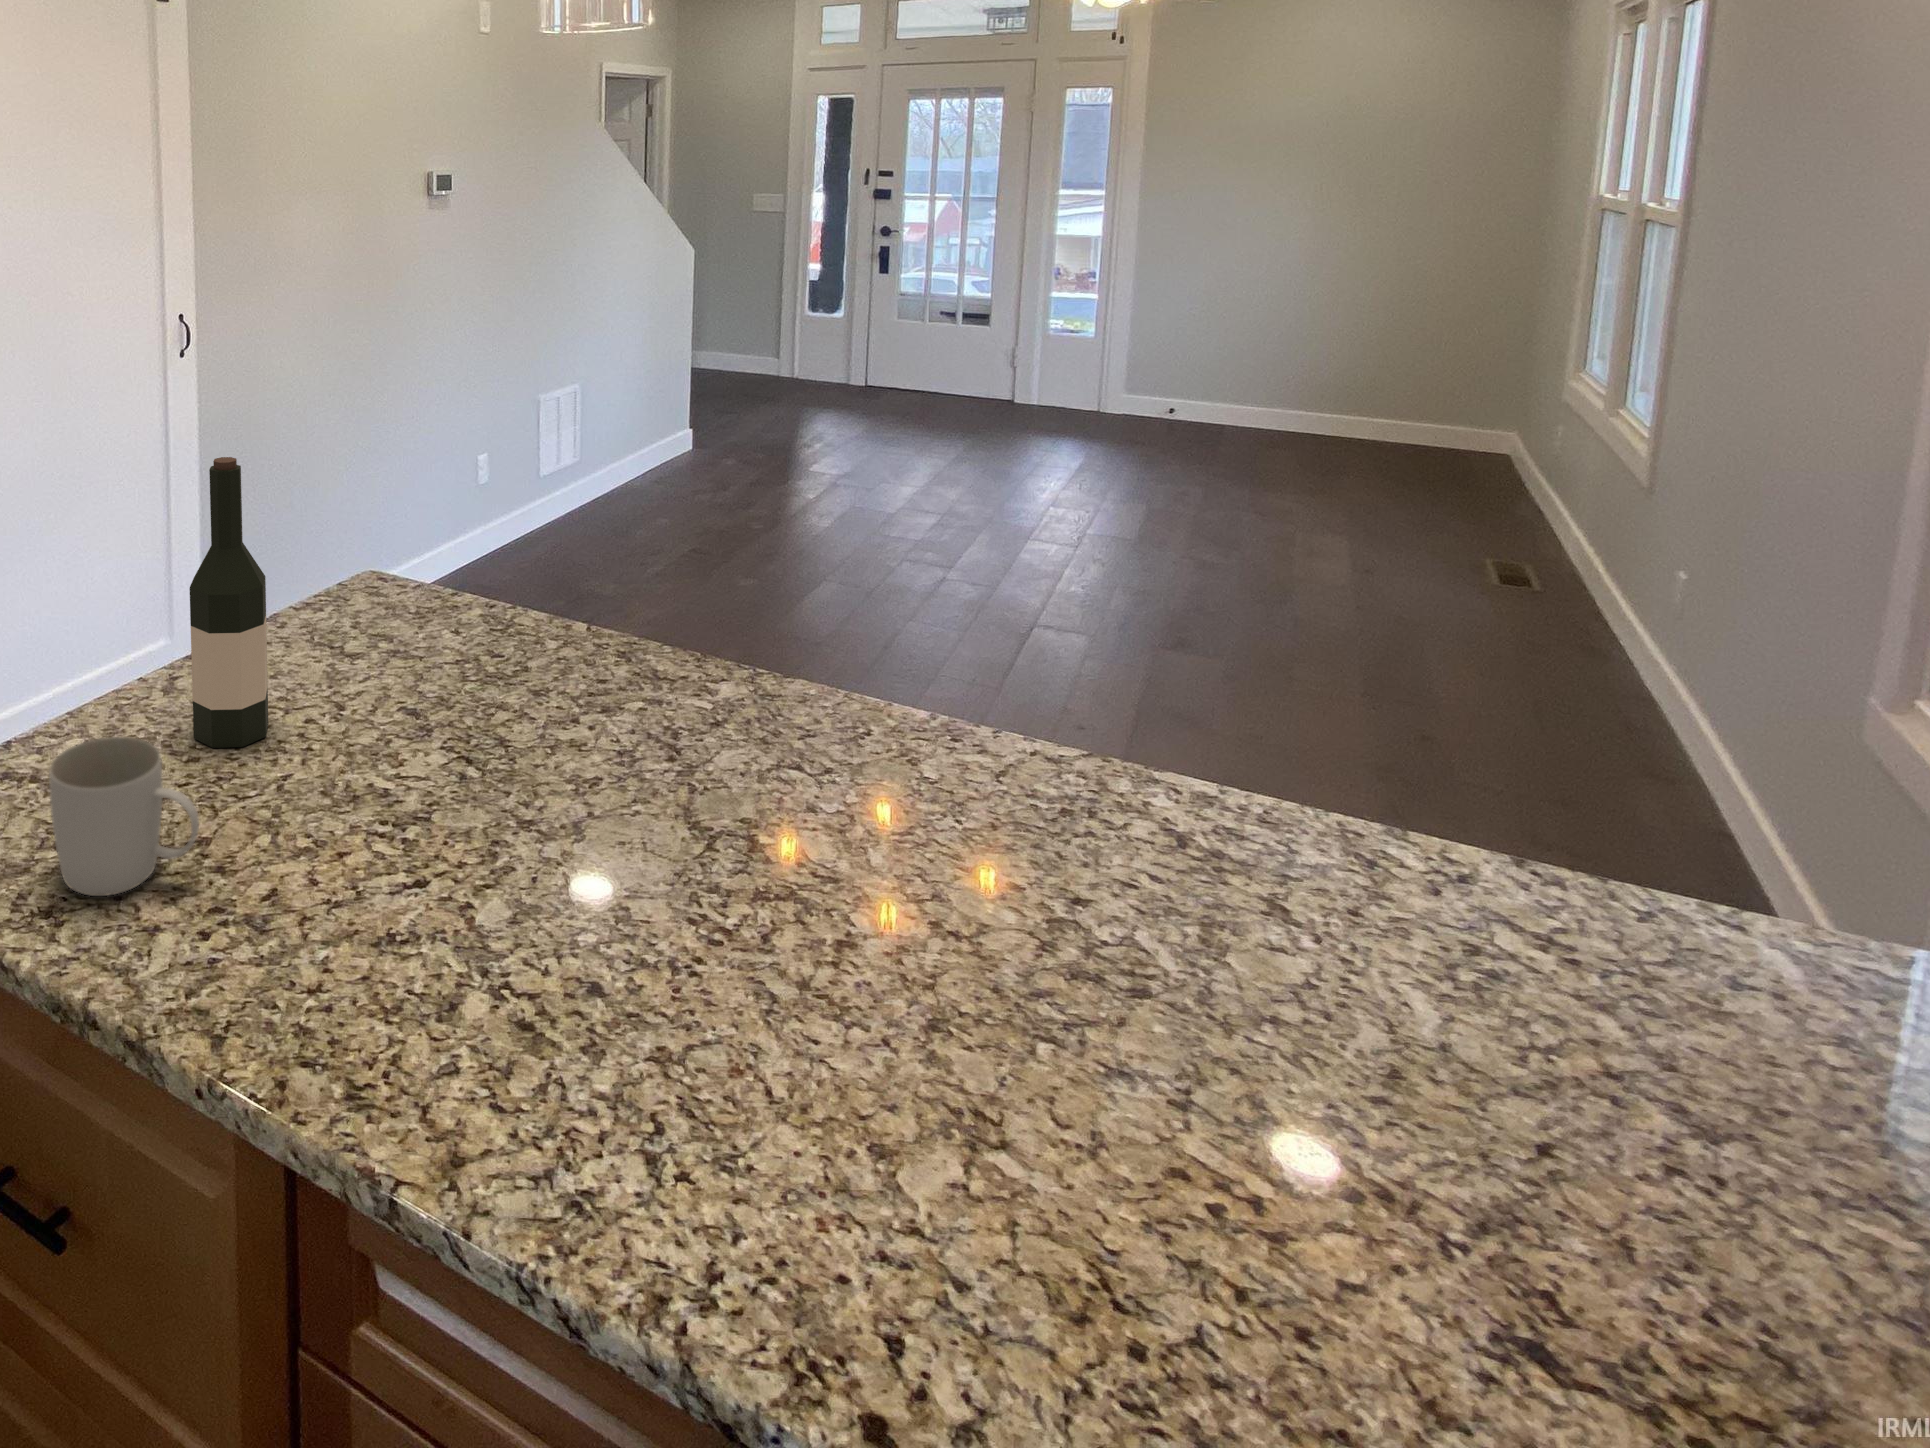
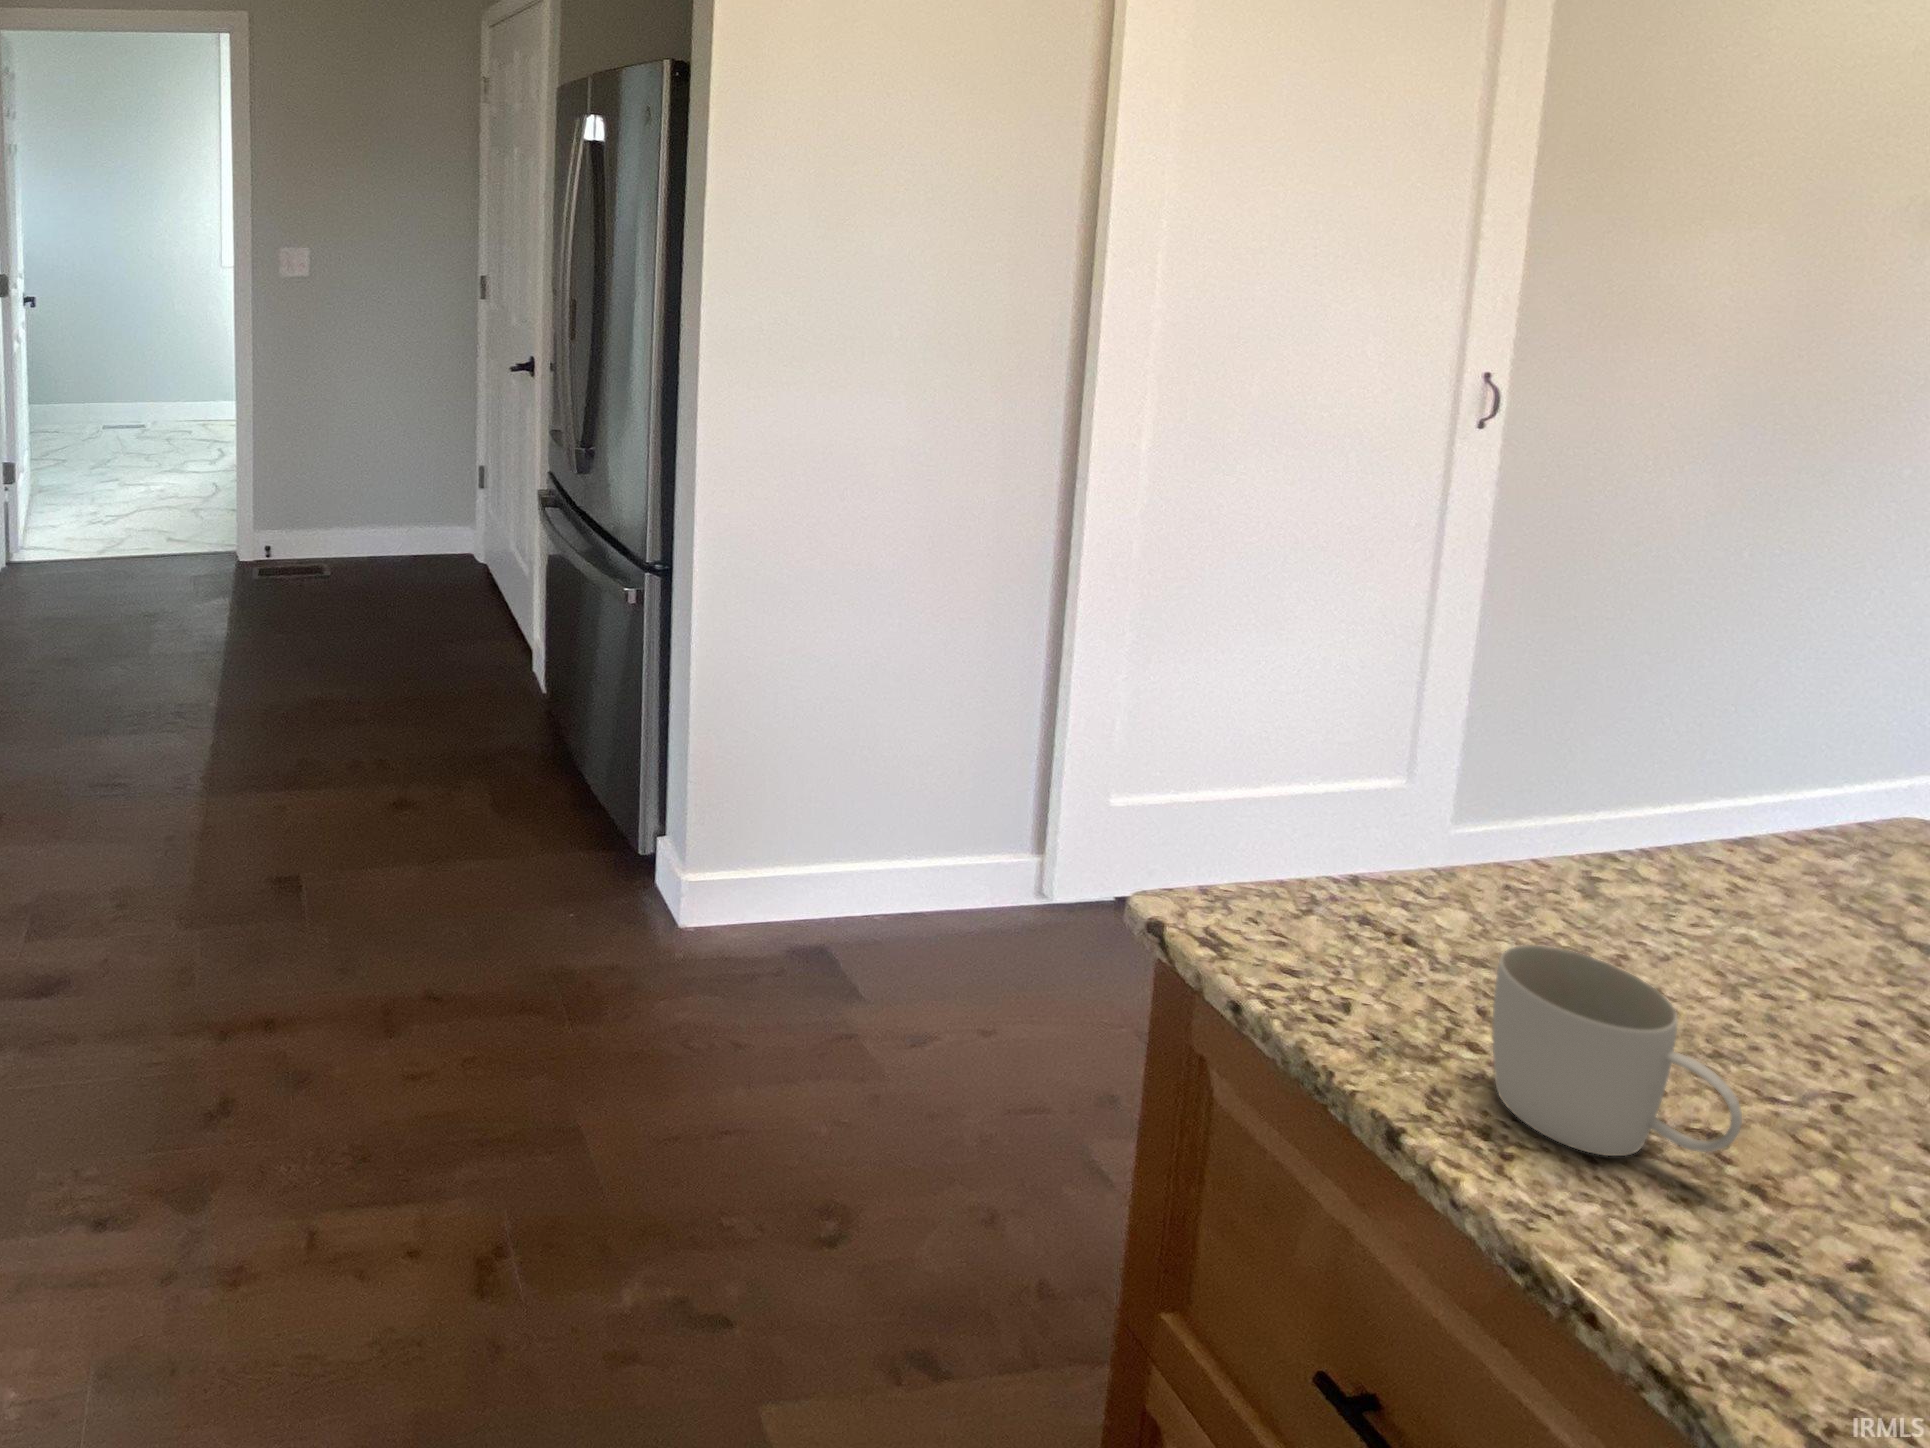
wine bottle: present [190,457,268,748] -> none [1648,634,1815,1025]

